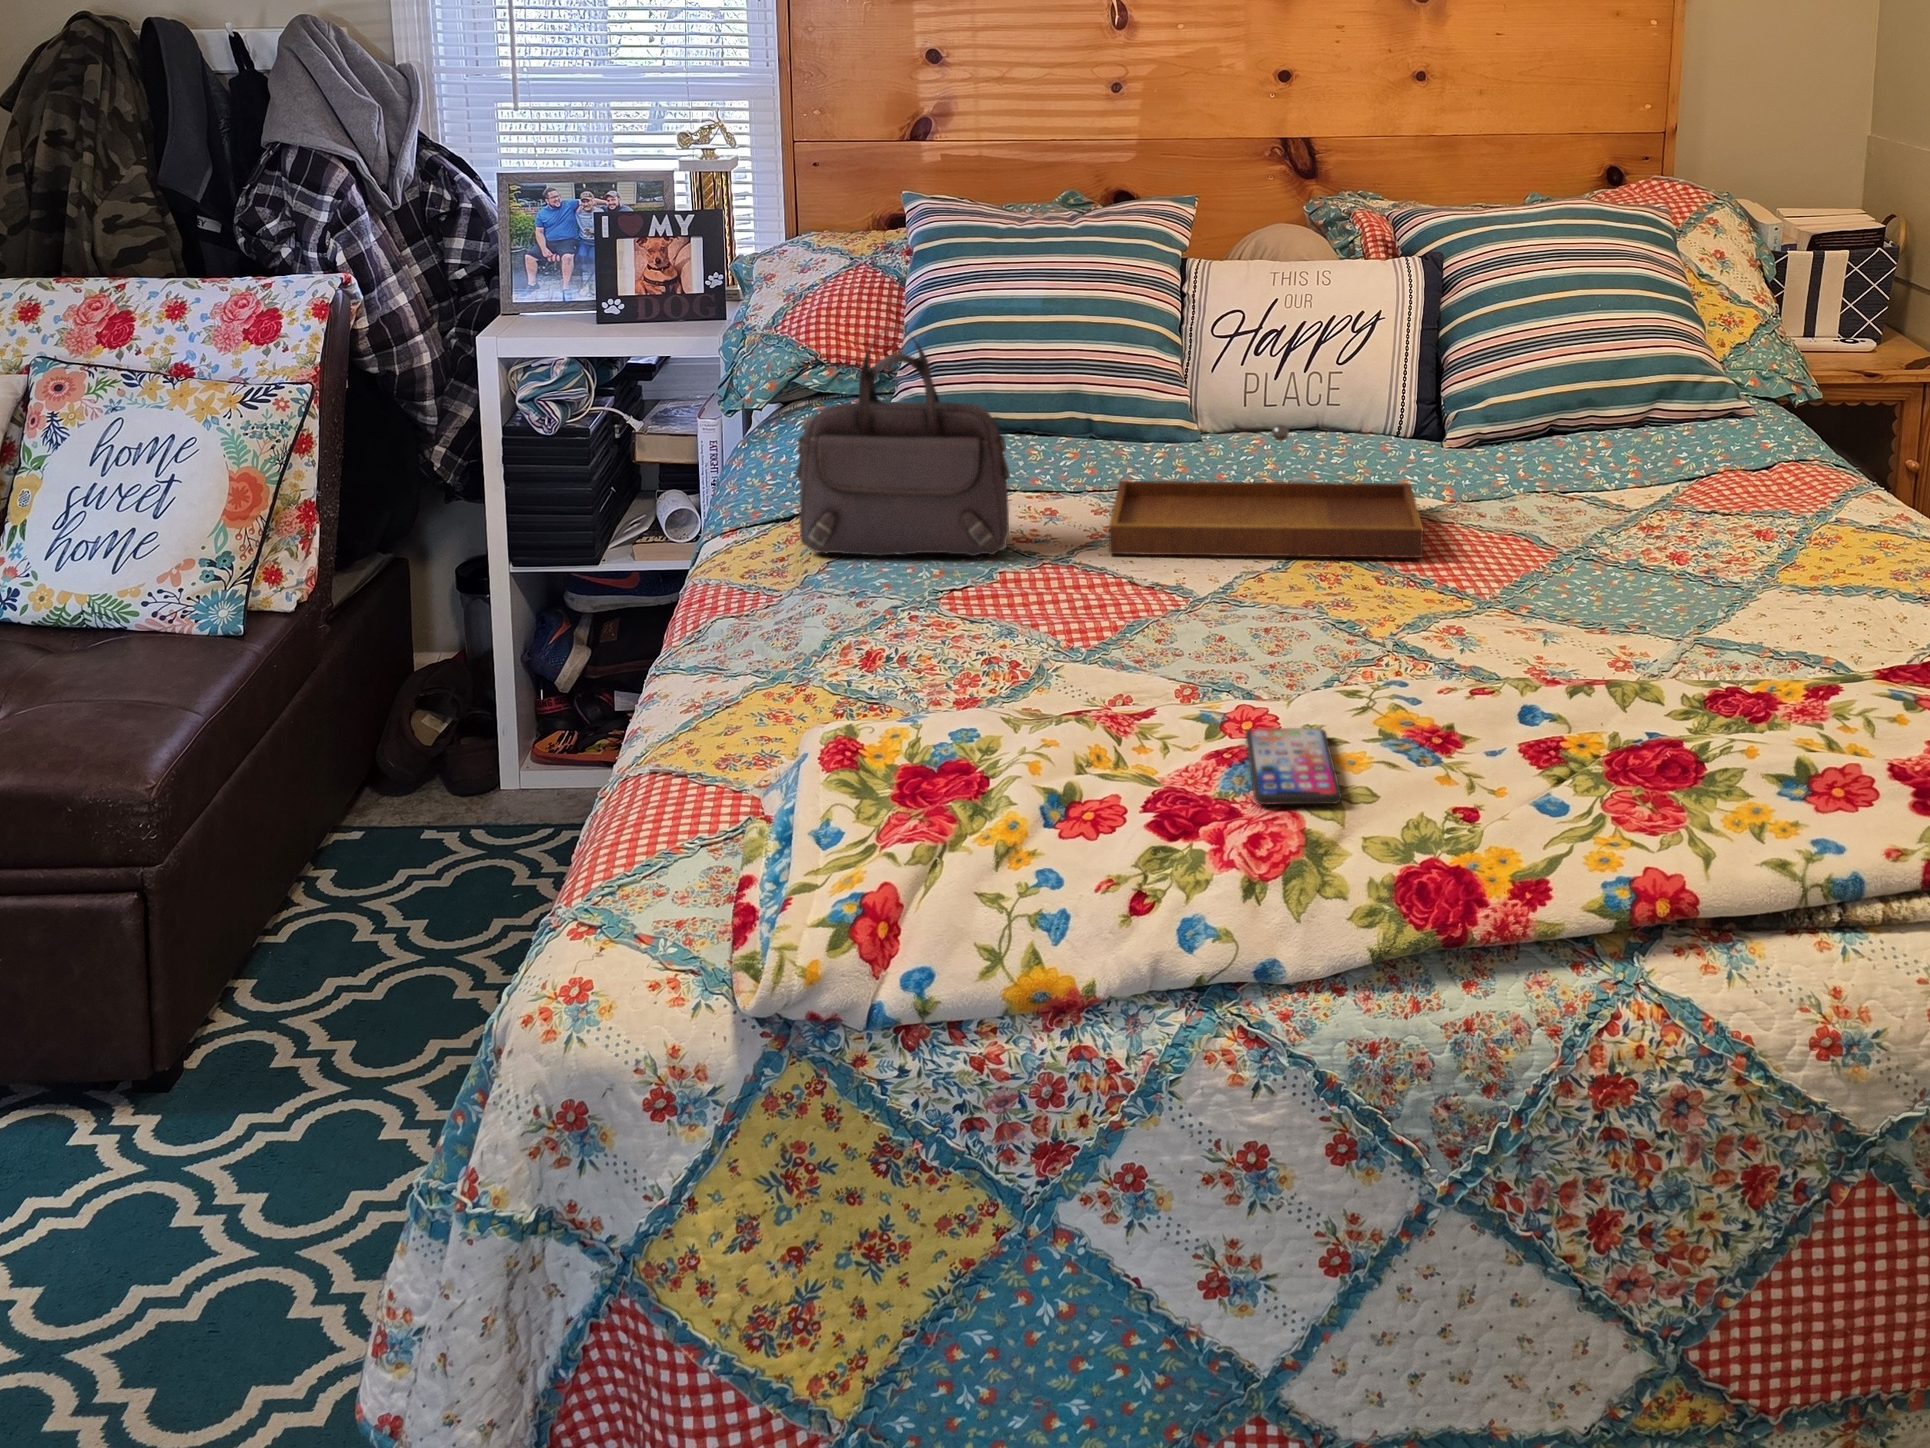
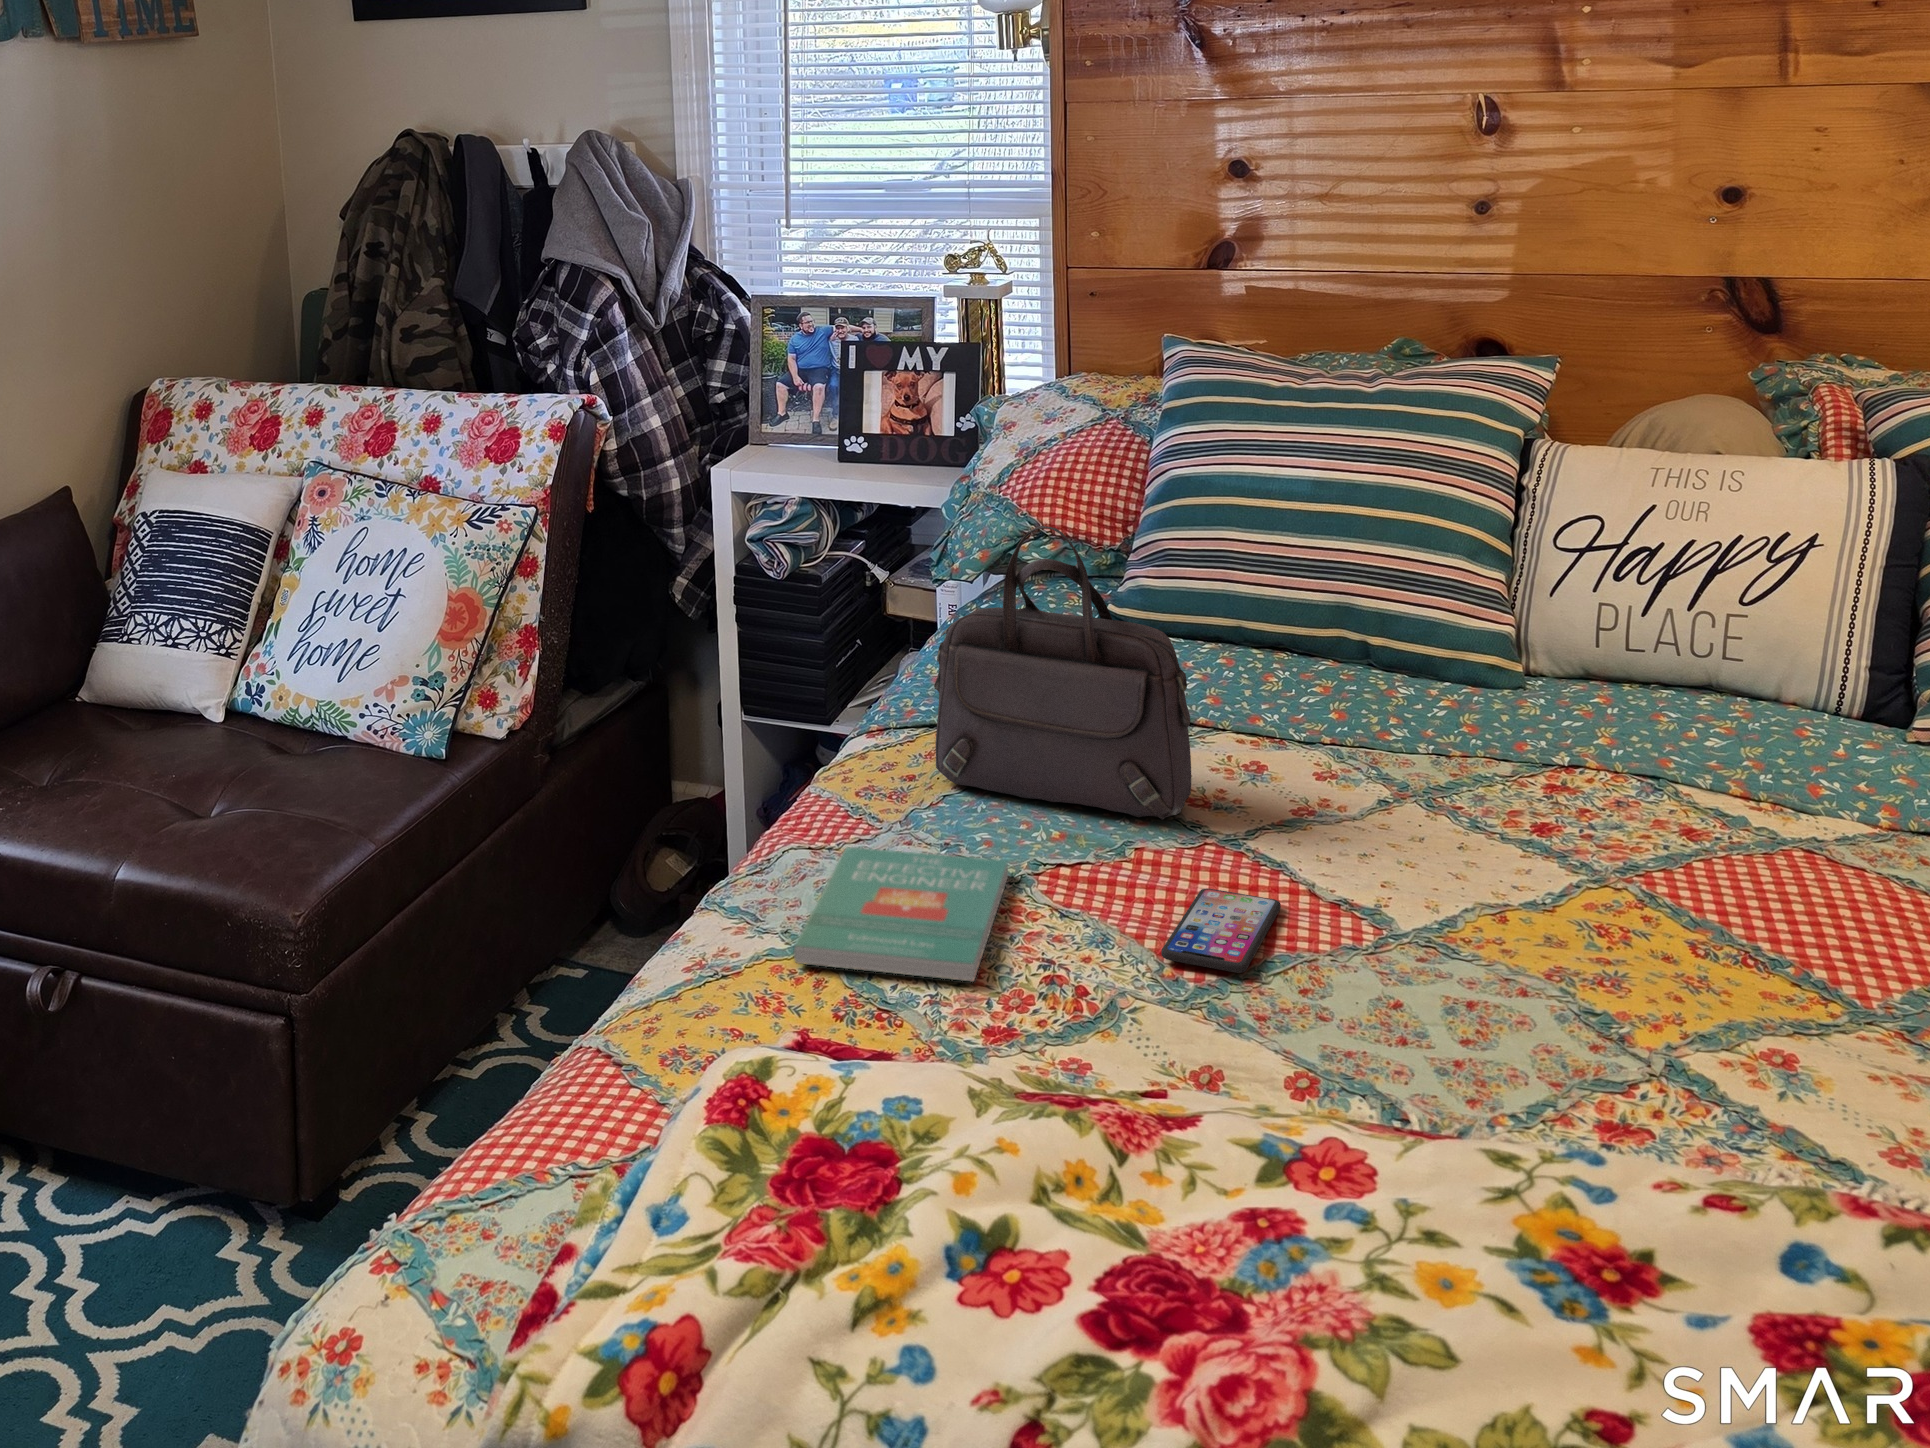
tray: present [1109,424,1423,558] -> none [1314,697,1796,924]
book: none [758,595,913,689] -> present [793,847,1008,982]
smartphone: present [1246,728,1342,804] -> present [1161,888,1281,973]

